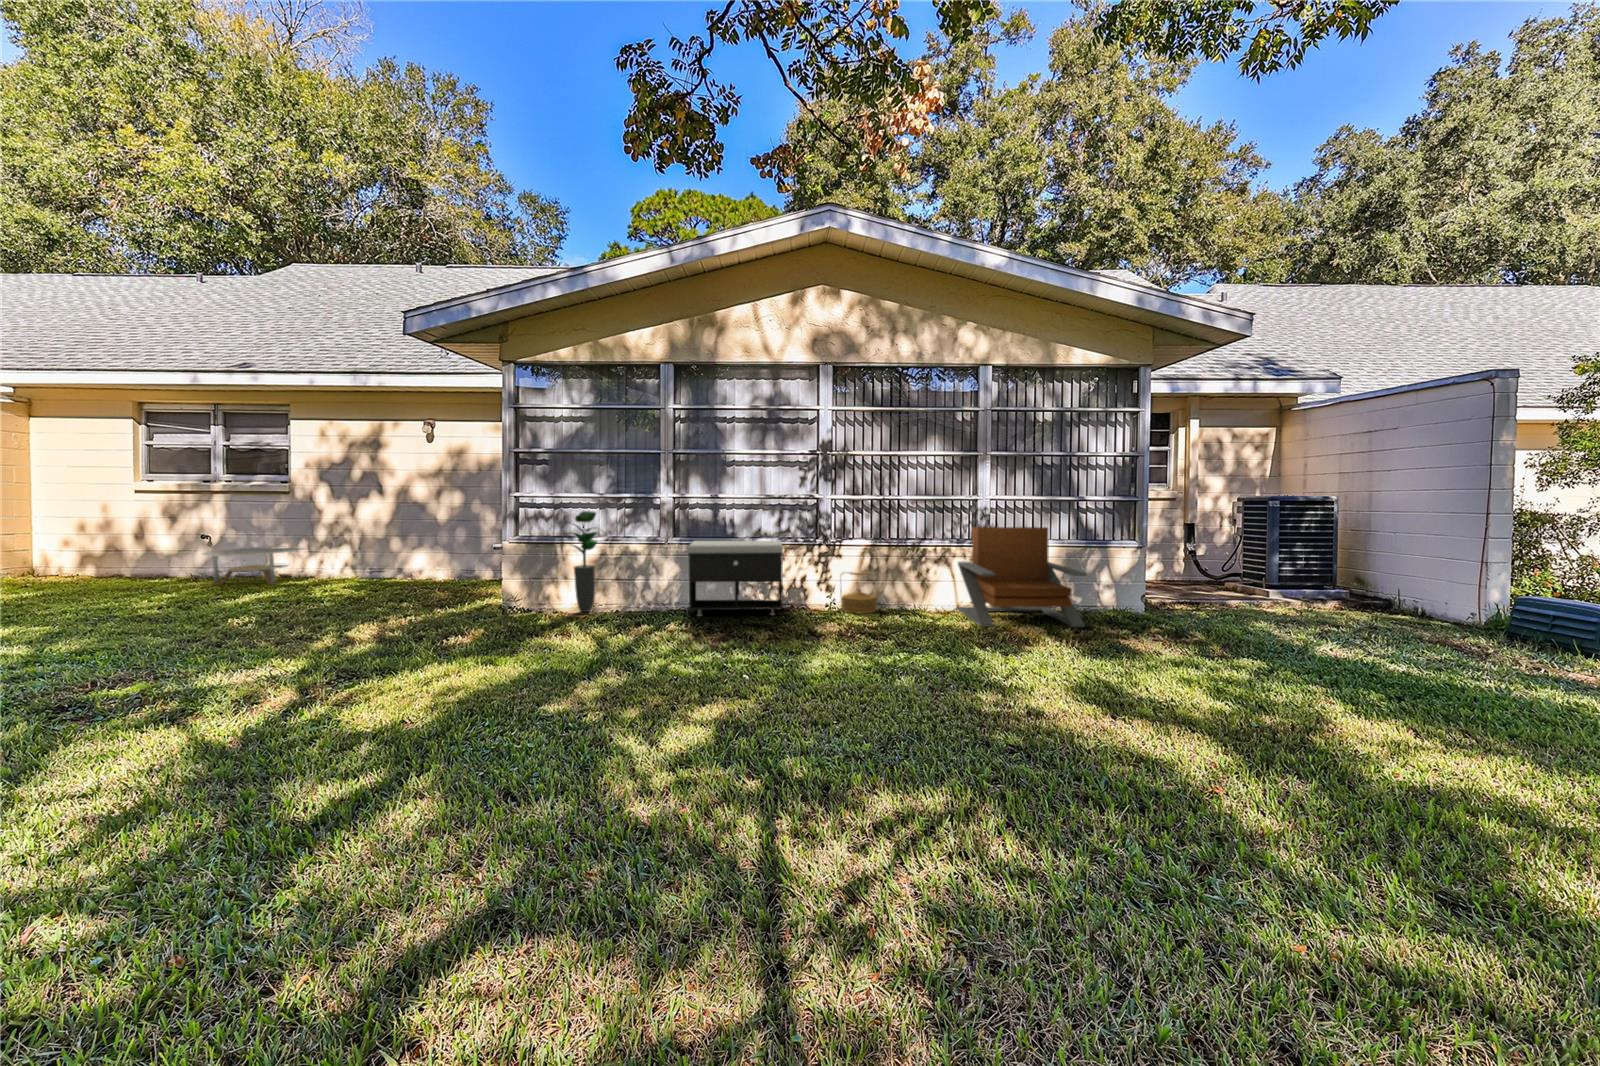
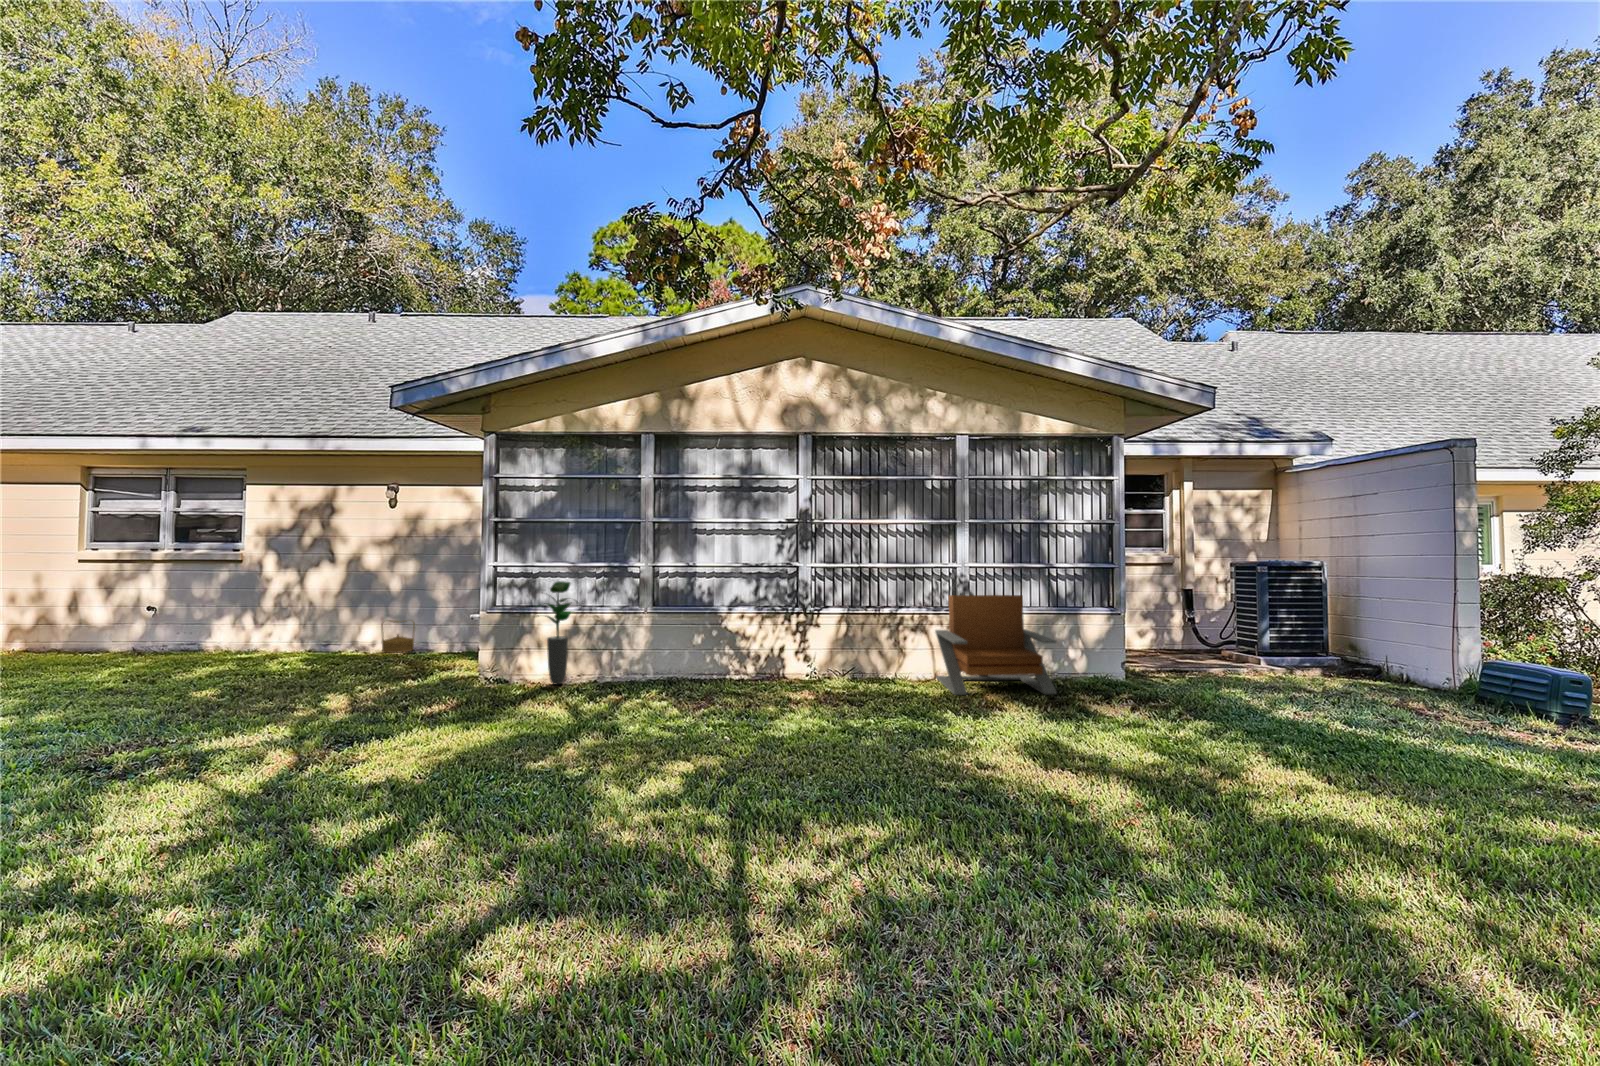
storage bench: present [688,540,783,616] -> none [664,610,758,687]
round table: present [204,546,306,585] -> none [143,618,252,660]
woven basket: present [840,572,879,614] -> present [381,620,415,653]

